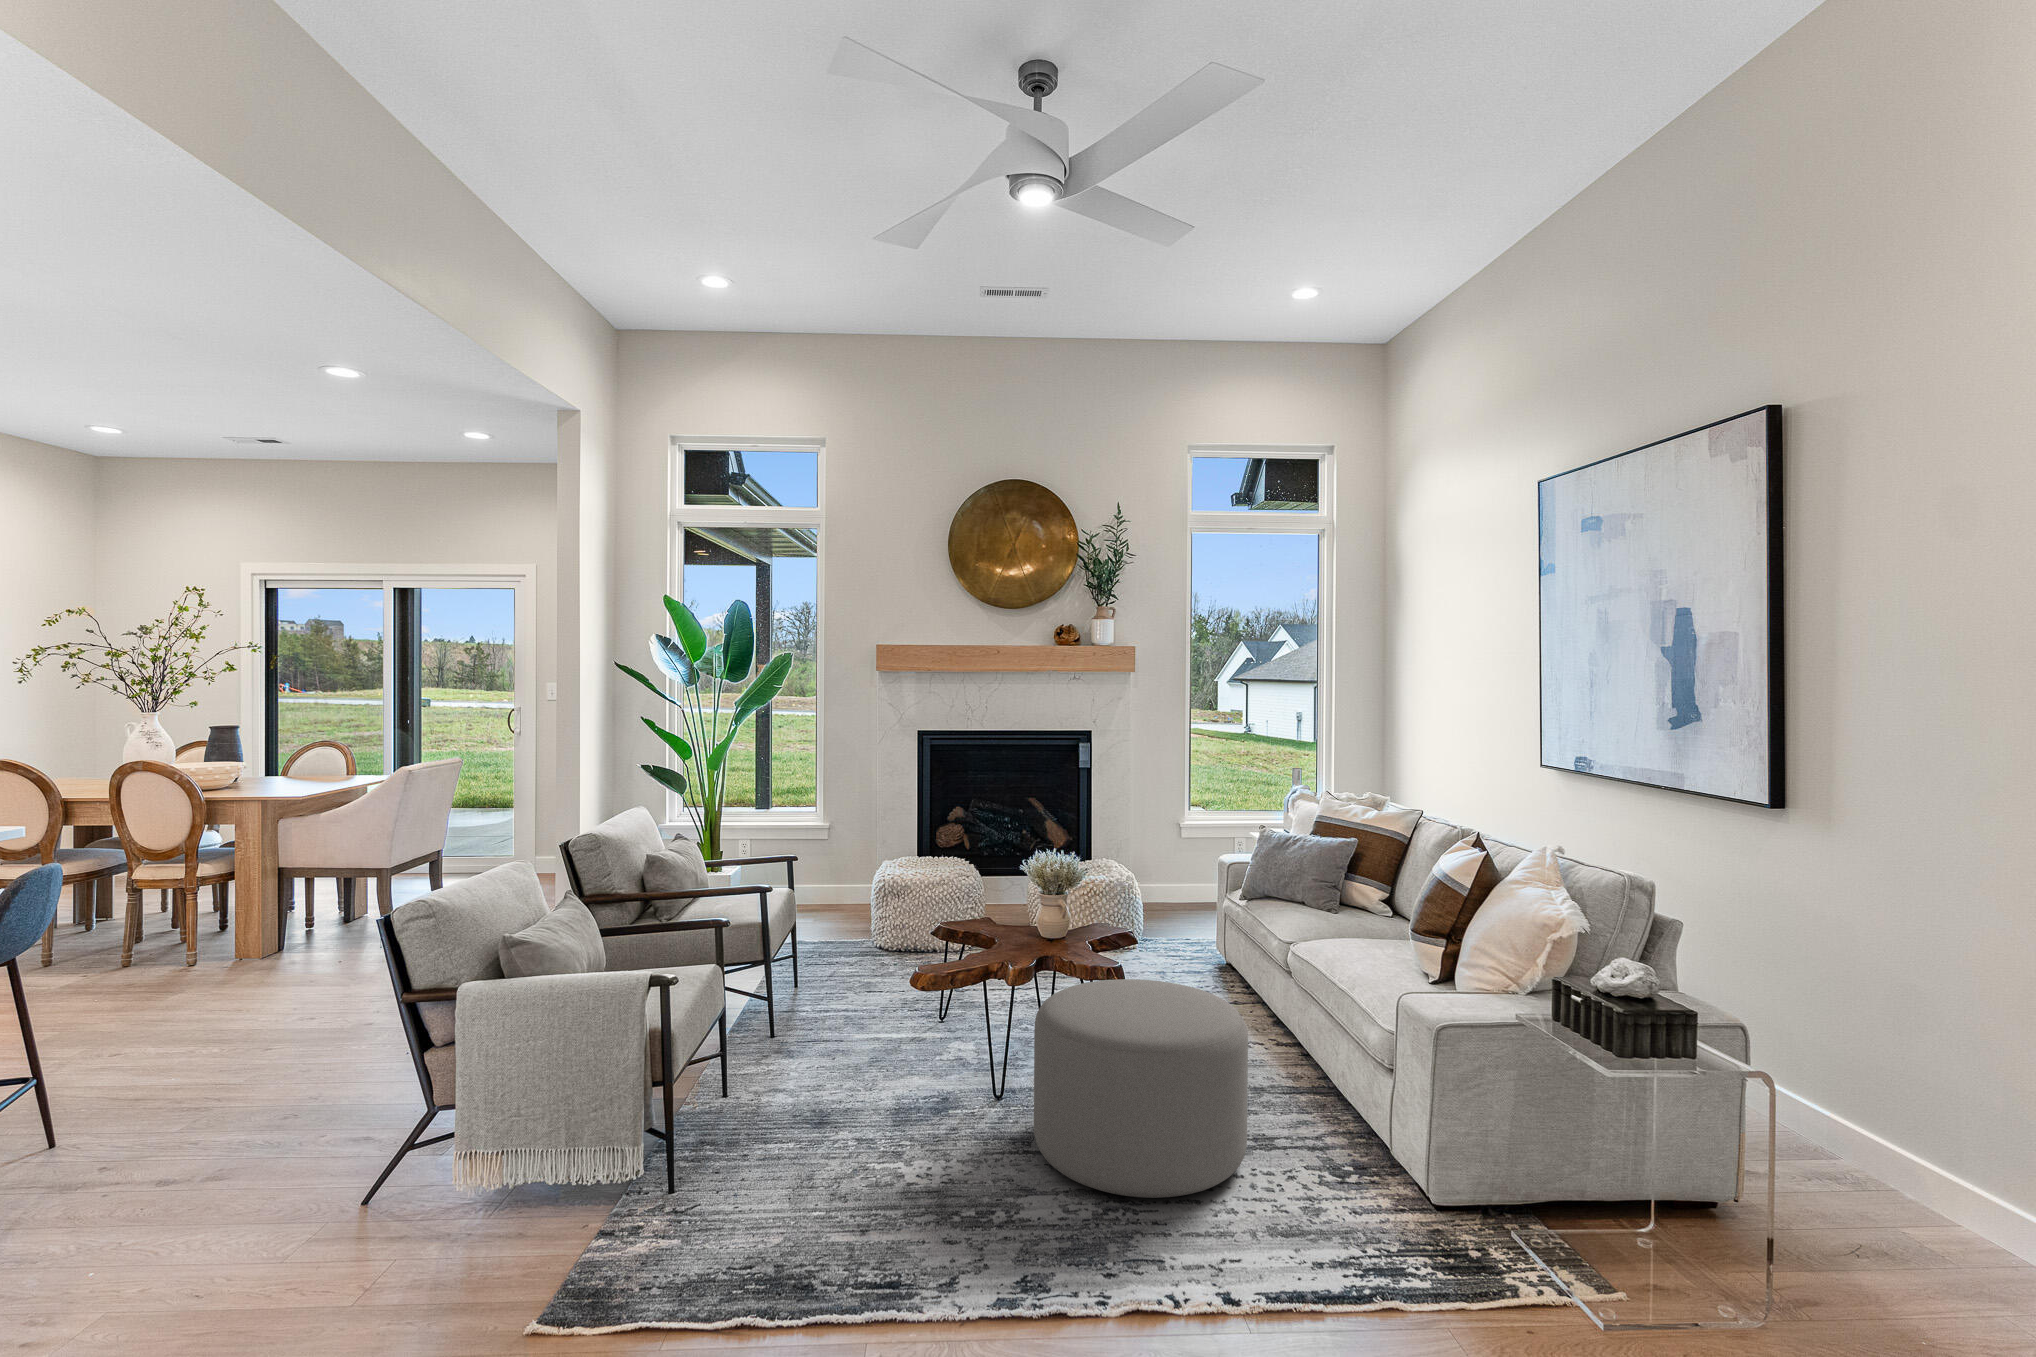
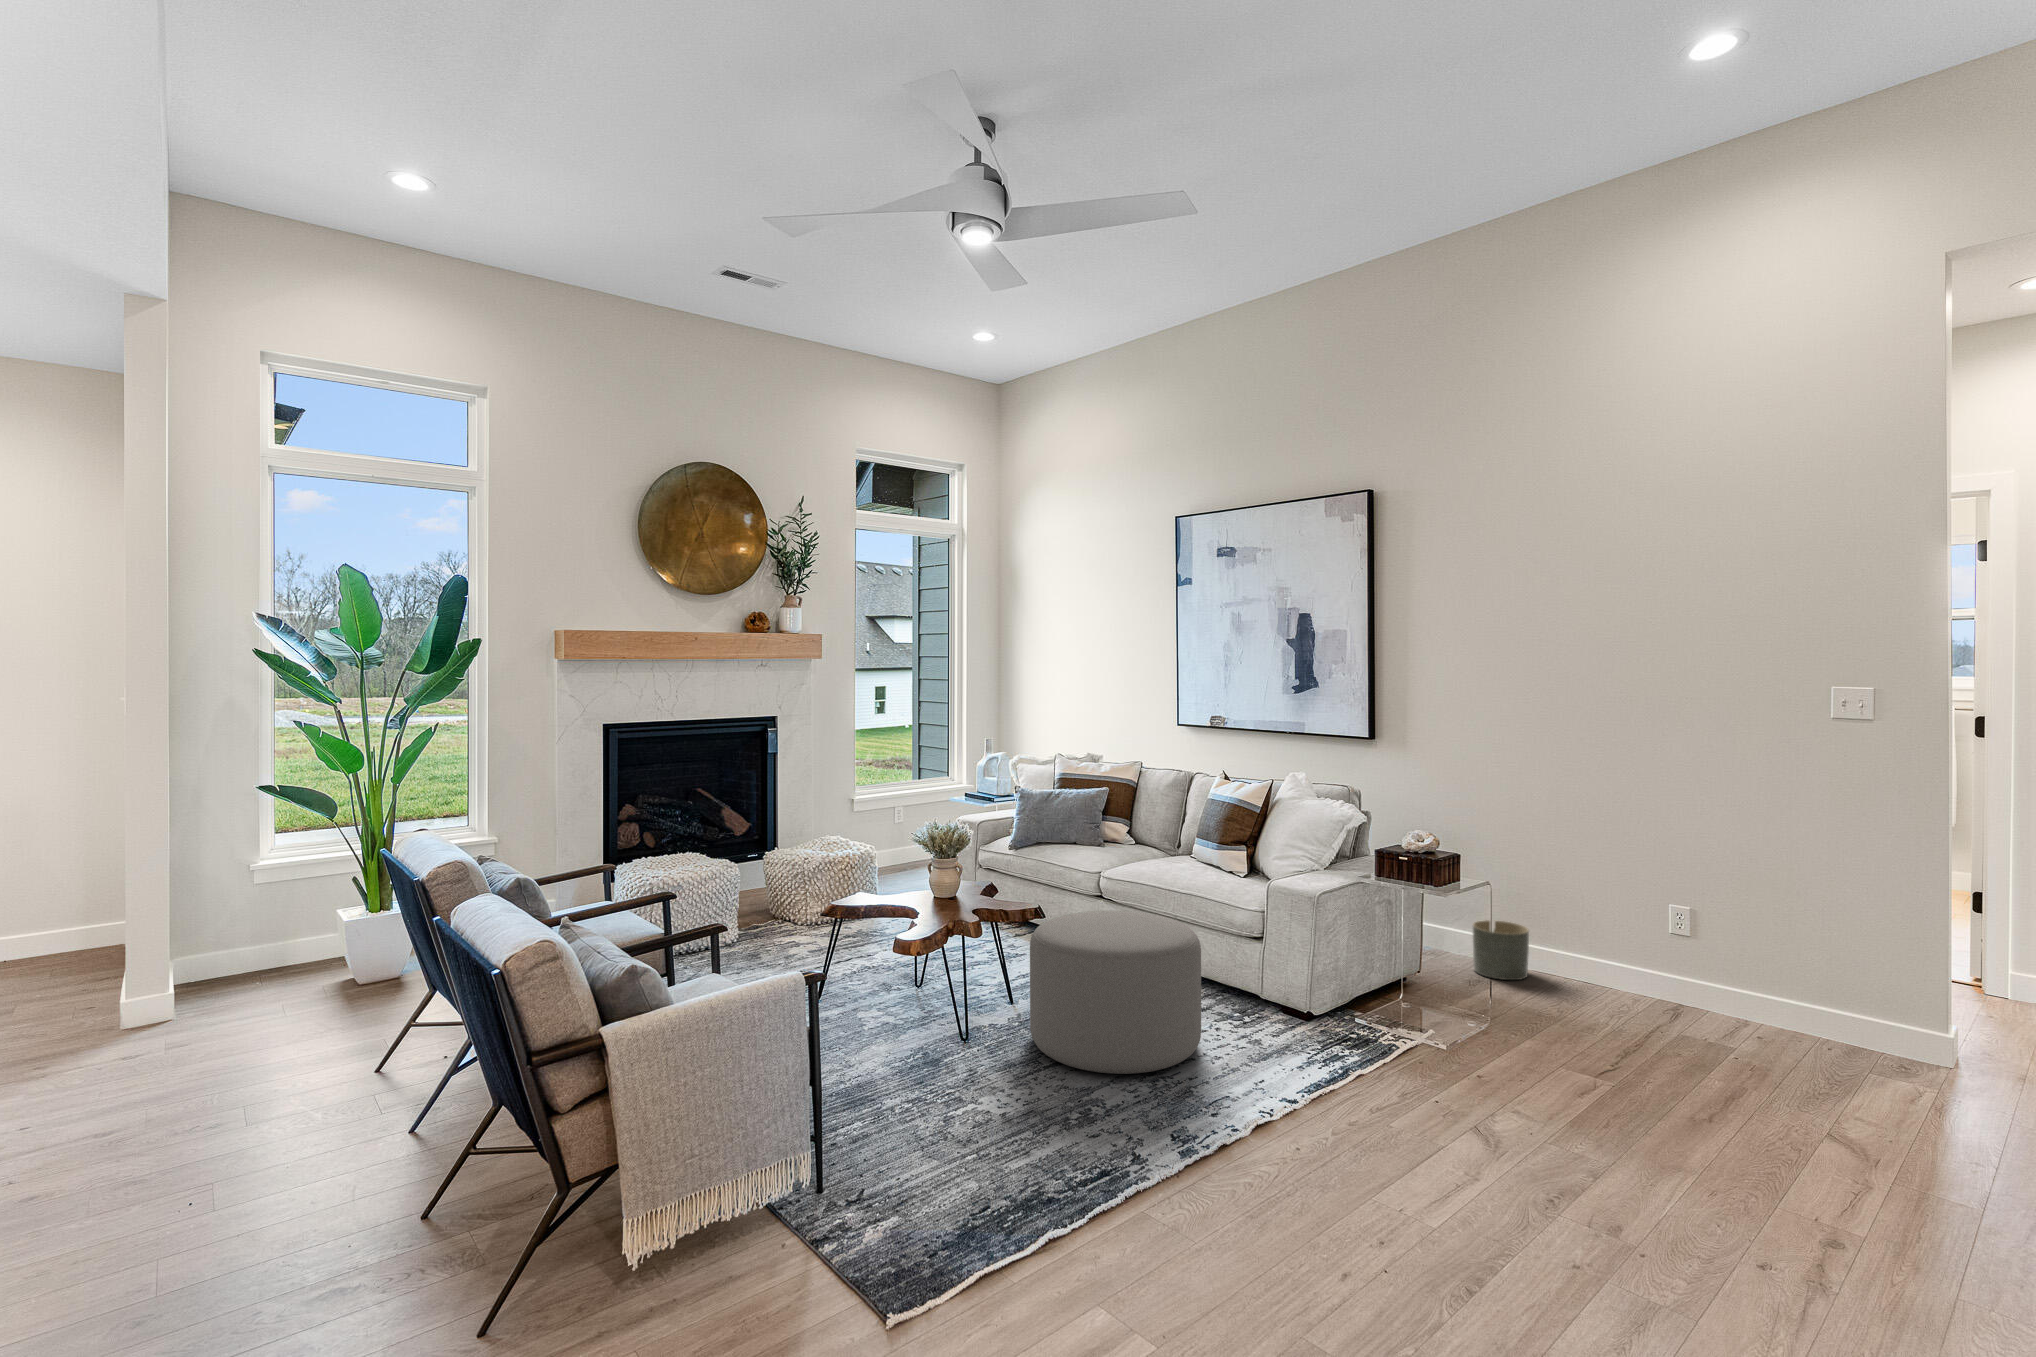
planter: none [1877,1143,2002,1272] -> present [1473,920,1529,980]

